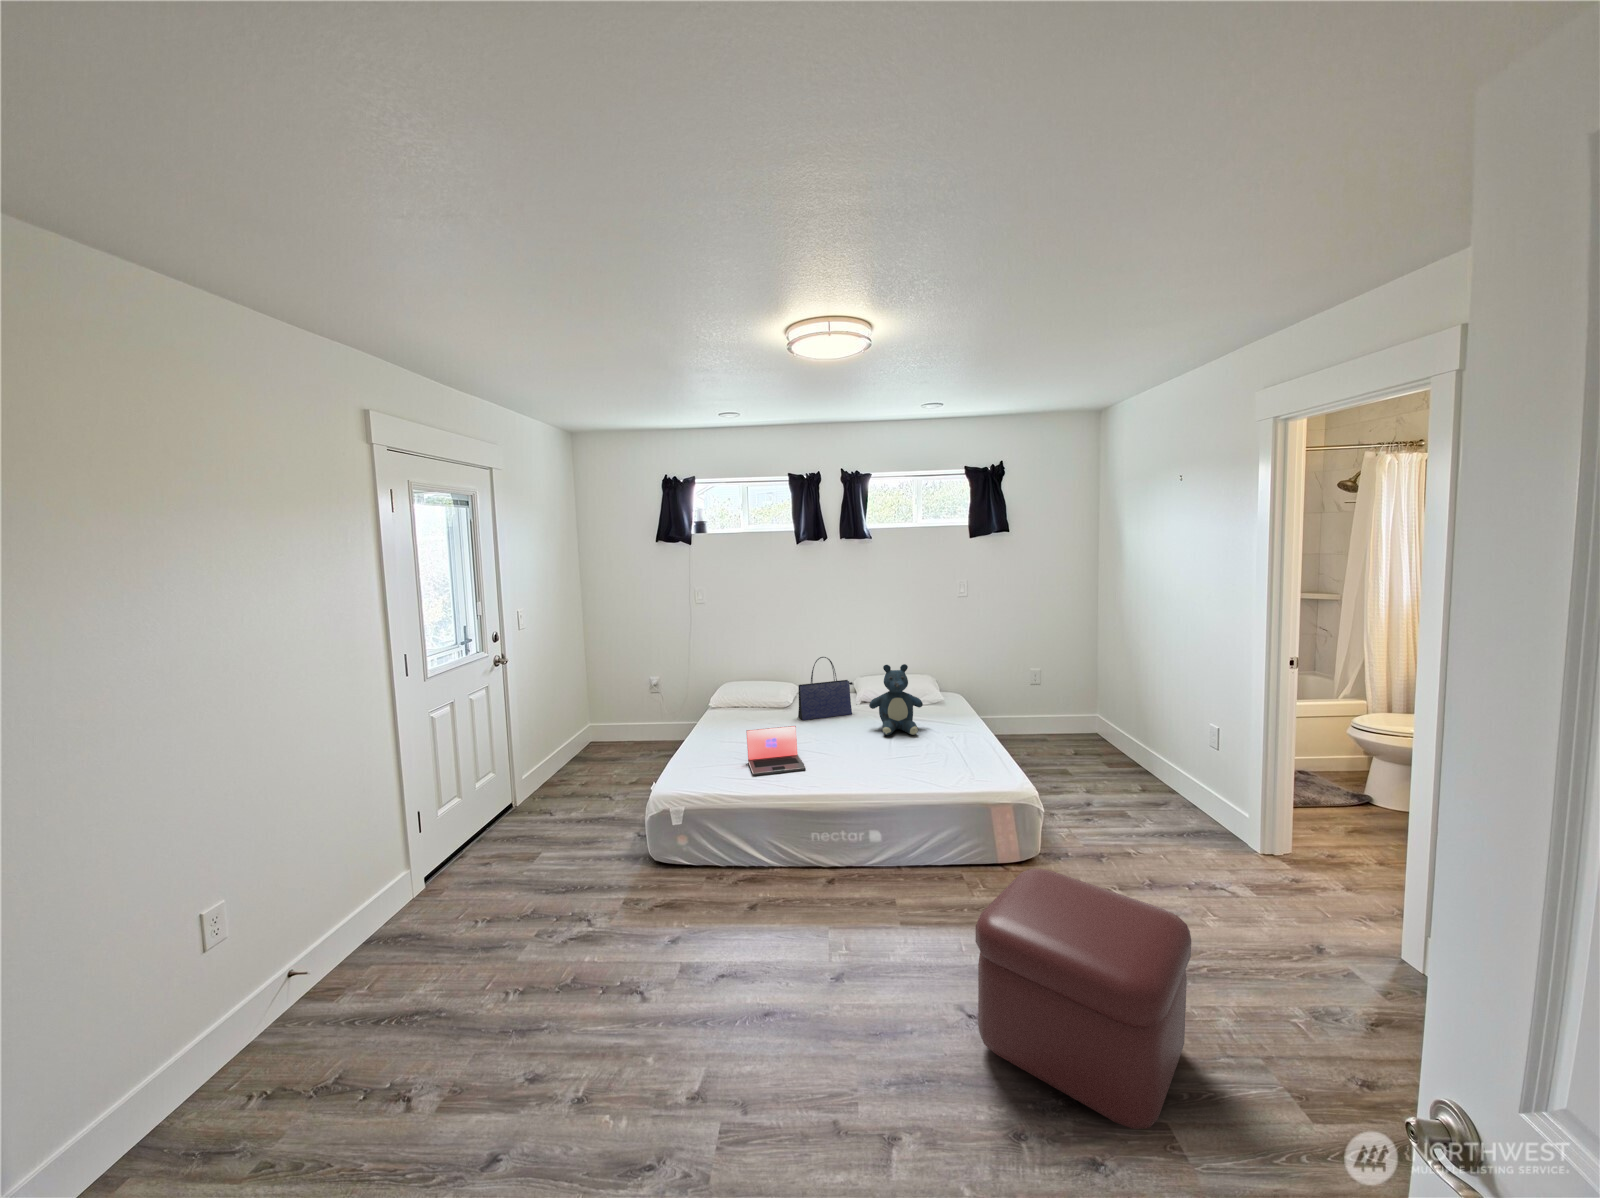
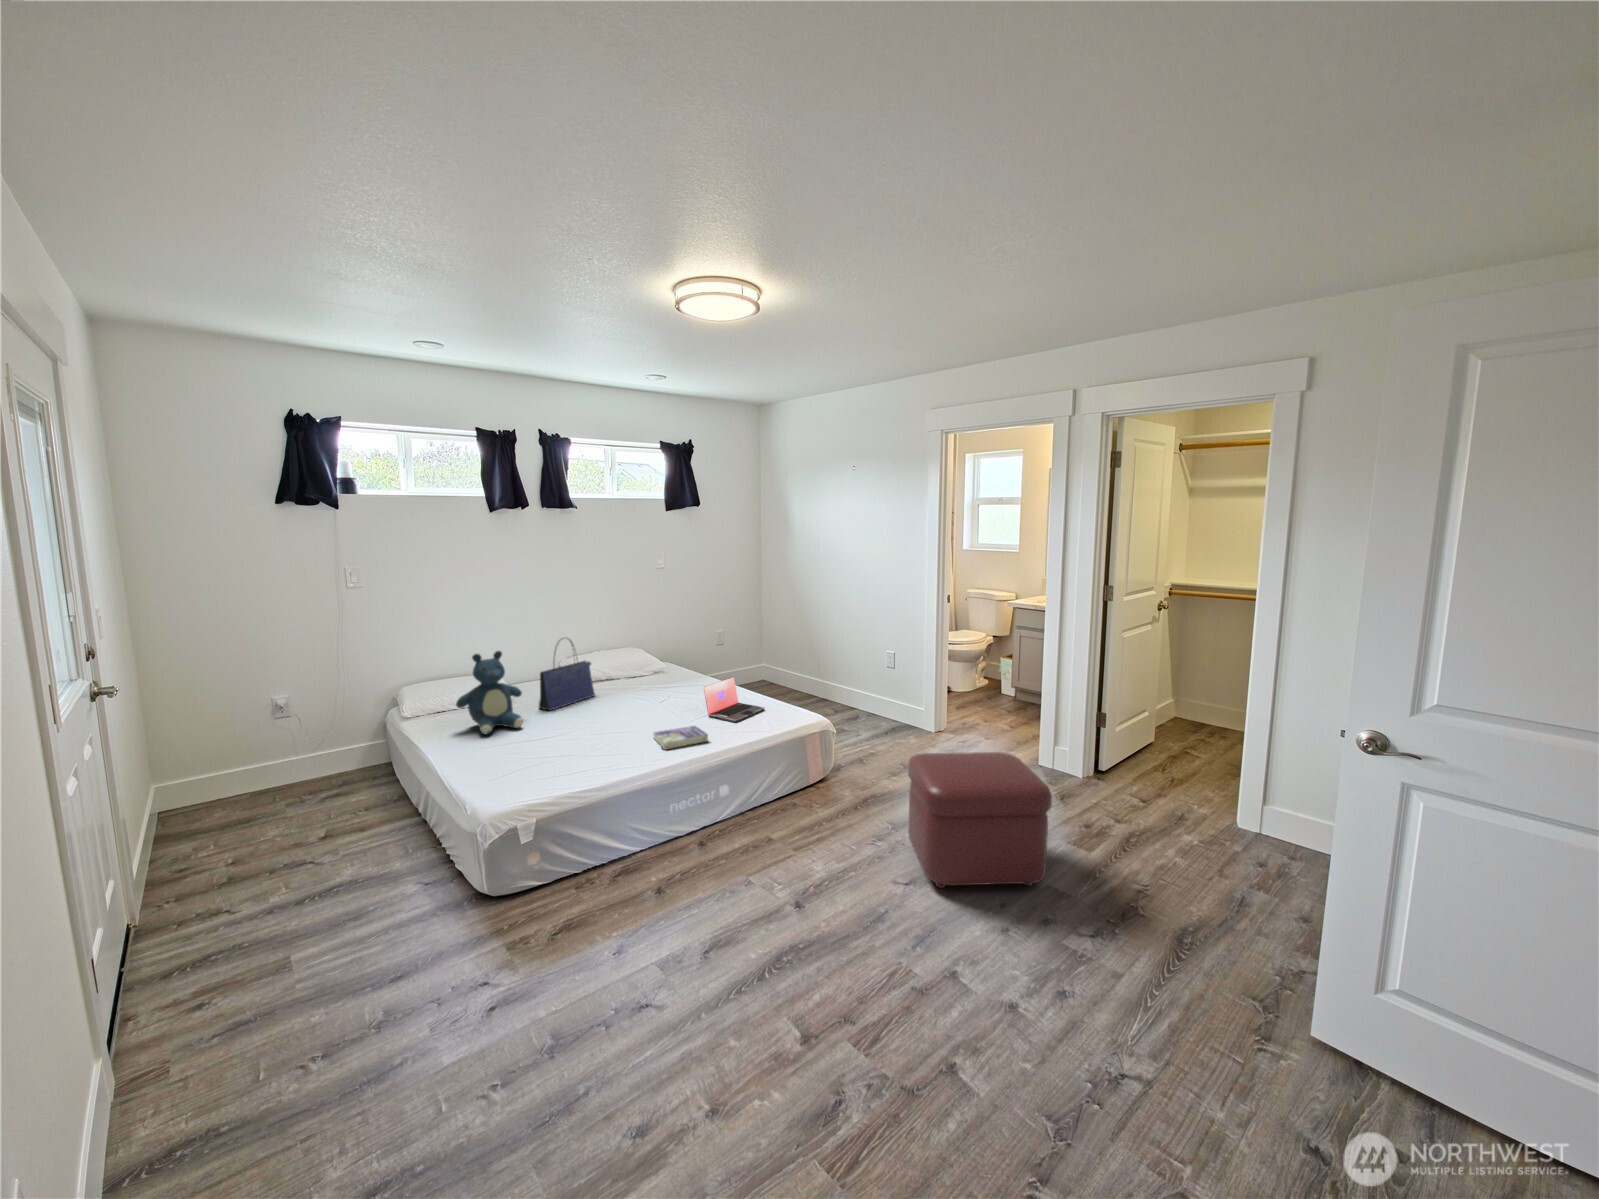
teddy bear: present [869,664,923,735] -> present [456,651,523,734]
laptop: present [747,726,806,776] -> present [704,677,764,722]
book: none [829,760,881,782] -> present [653,726,708,750]

